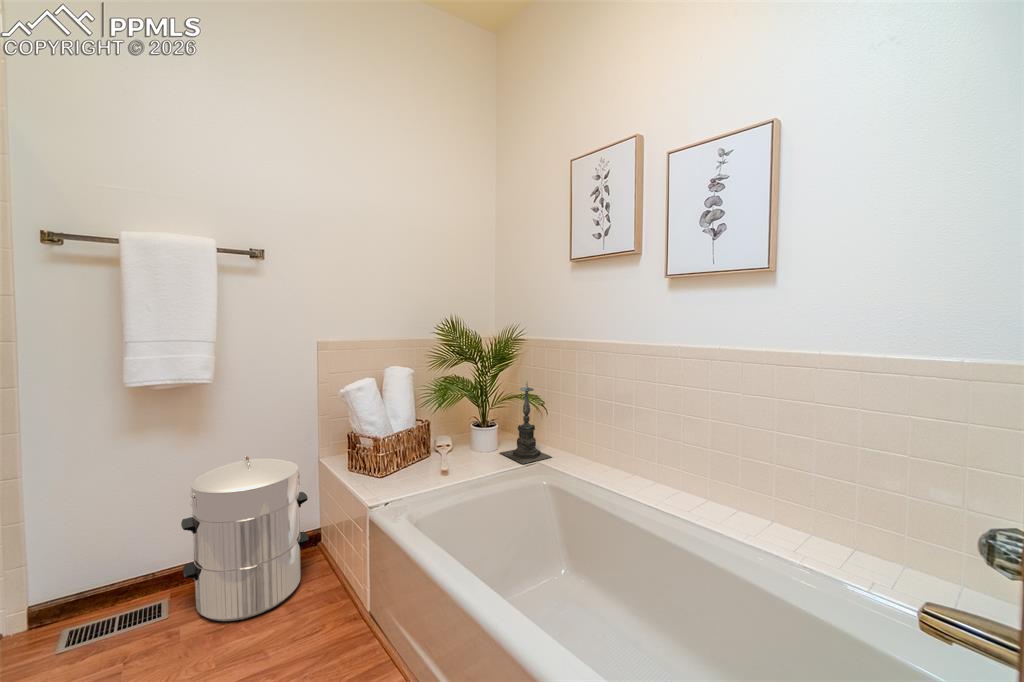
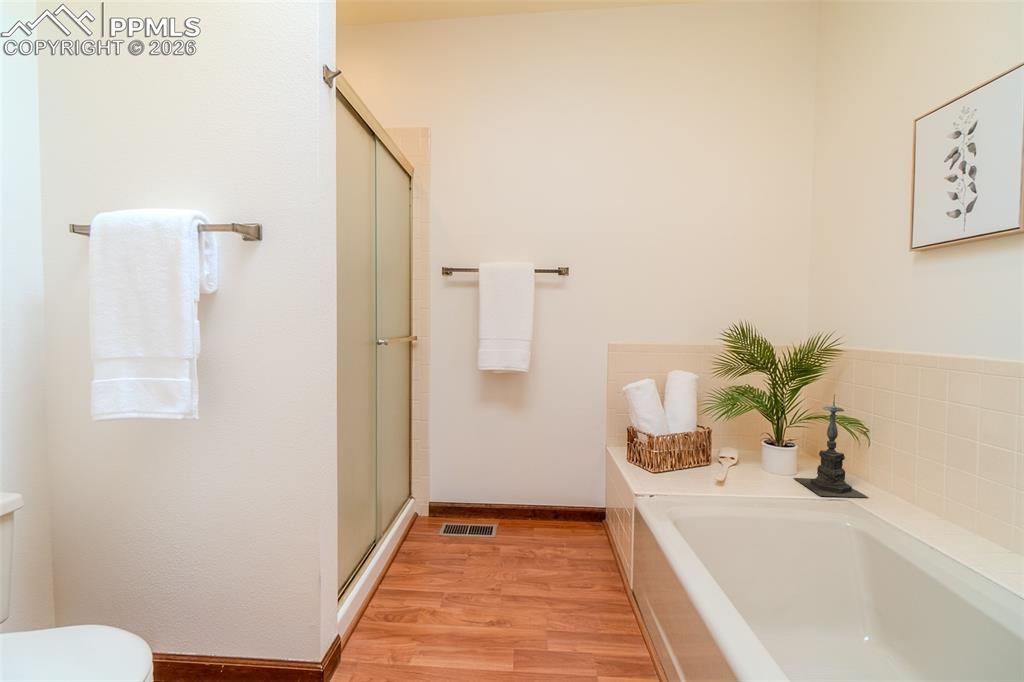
waste bin: present [181,456,309,621] -> none [506,432,592,559]

